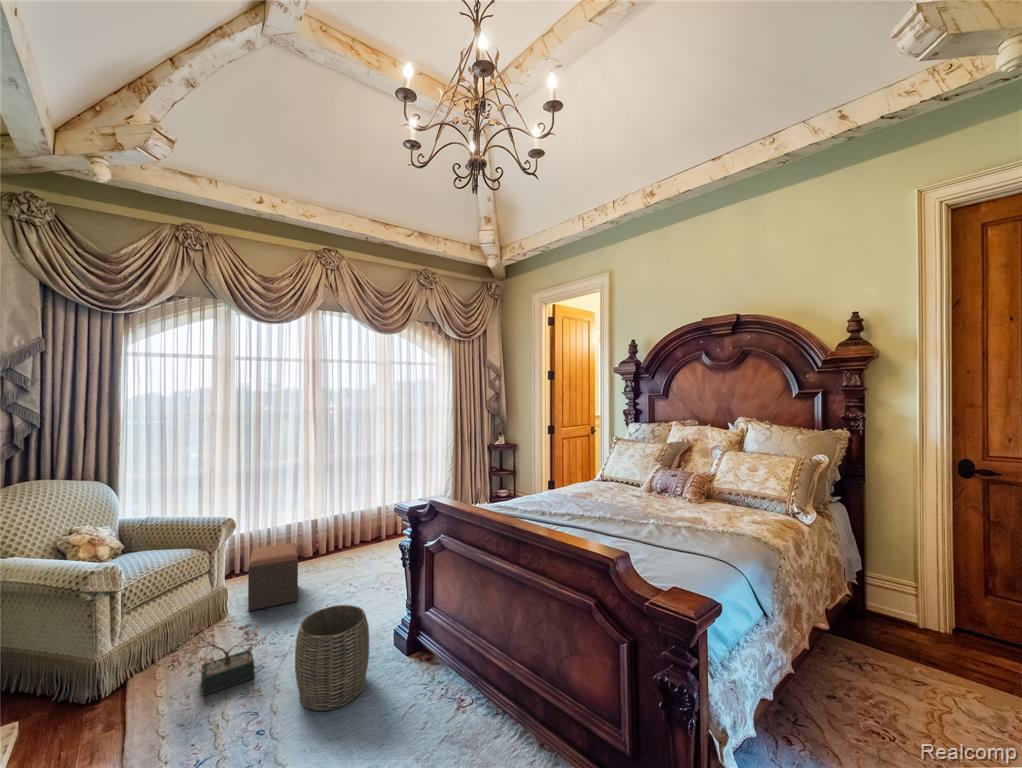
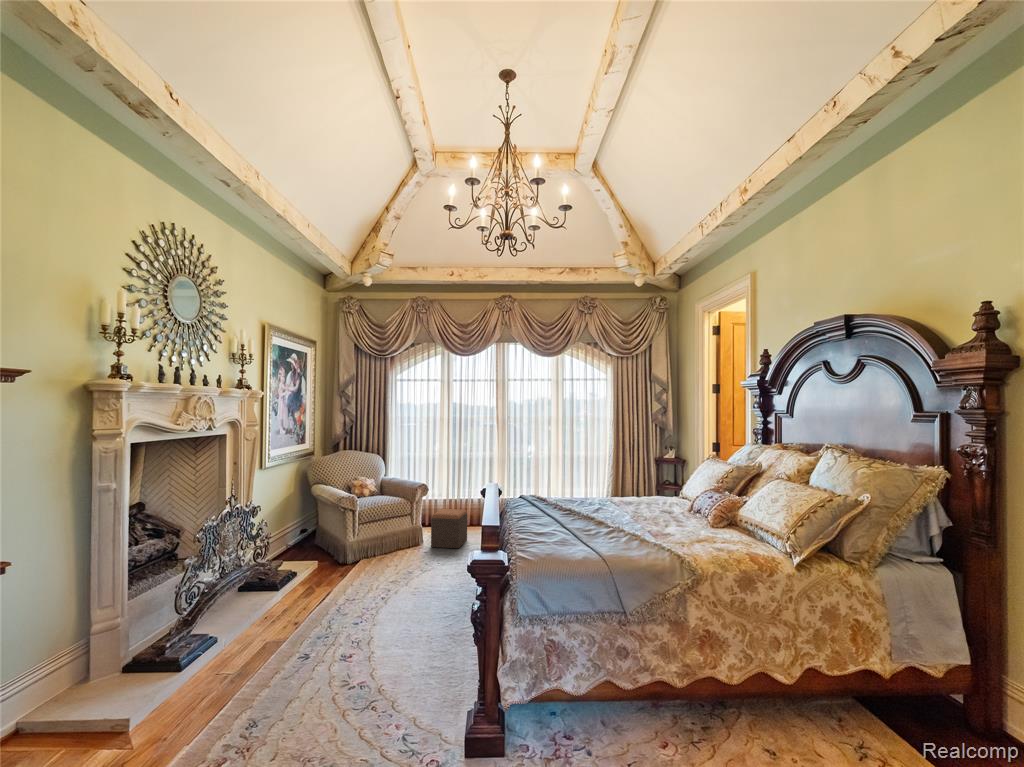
woven basket: present [295,605,369,711] -> none [411,542,456,601]
decorative plant: present [177,622,267,696] -> none [371,535,415,576]

